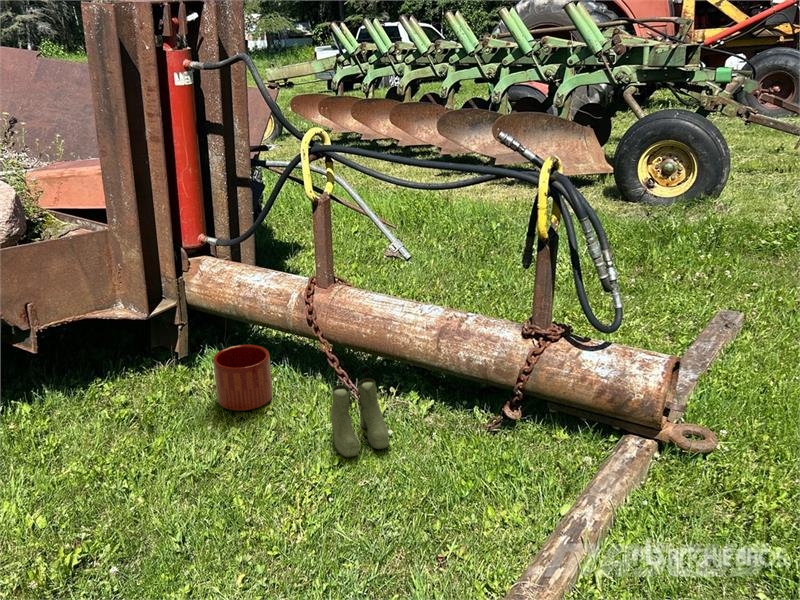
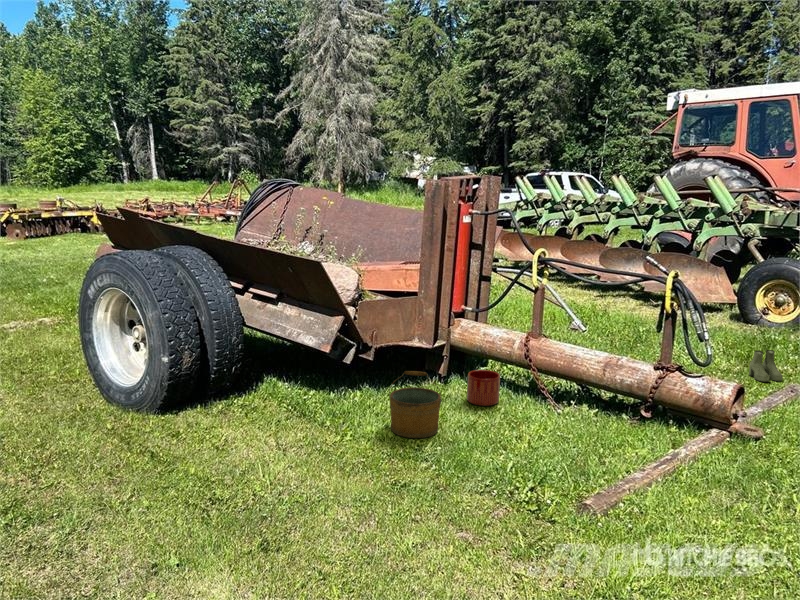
boots: present [330,378,389,457] -> present [749,350,783,382]
bucket: none [43,390,150,515] -> present [389,371,442,438]

